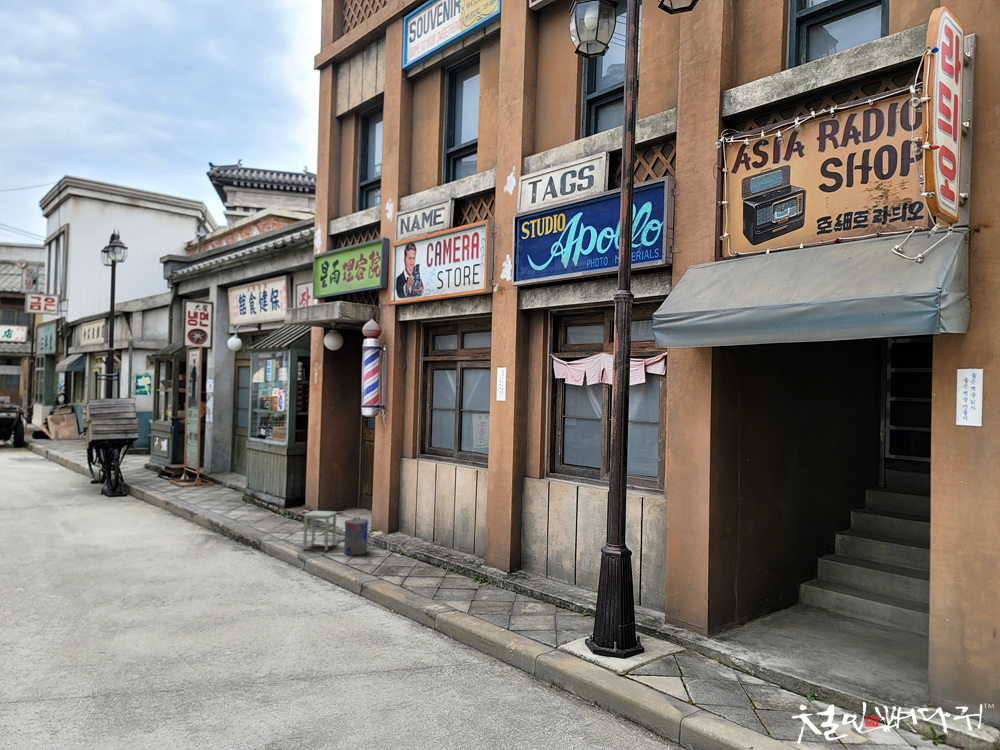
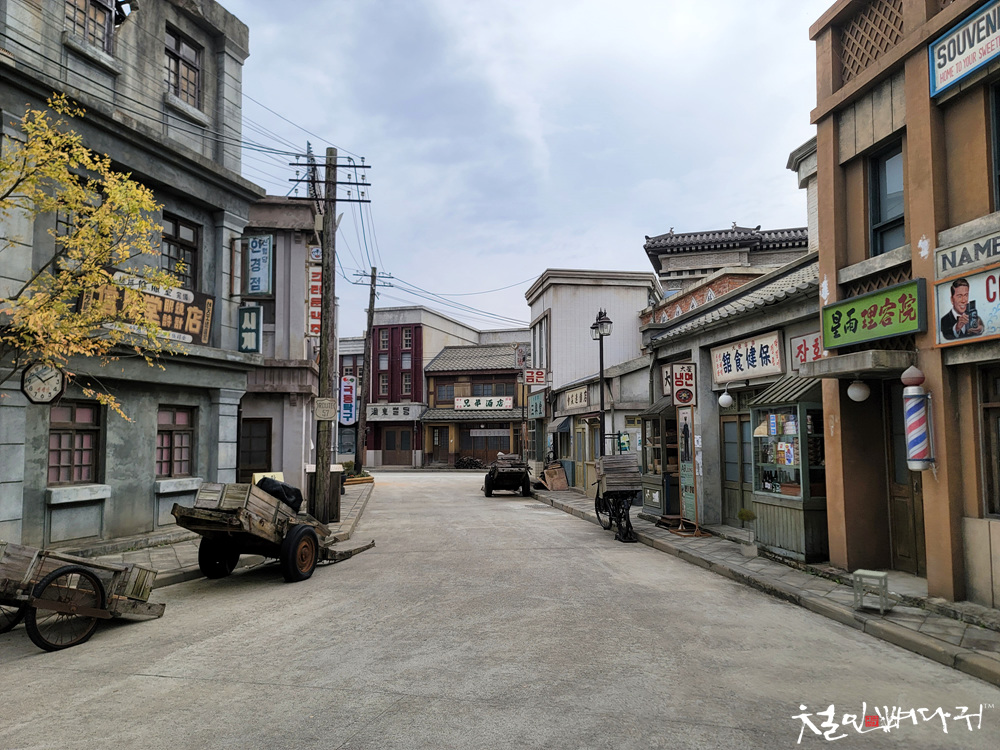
potted tree: none [229,454,250,503] -> present [738,508,758,557]
trash can: present [344,517,368,555] -> none [904,581,934,622]

